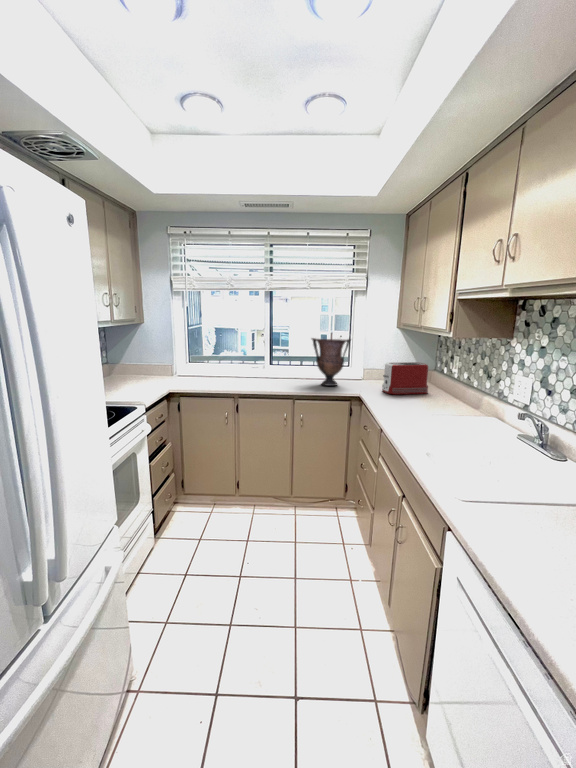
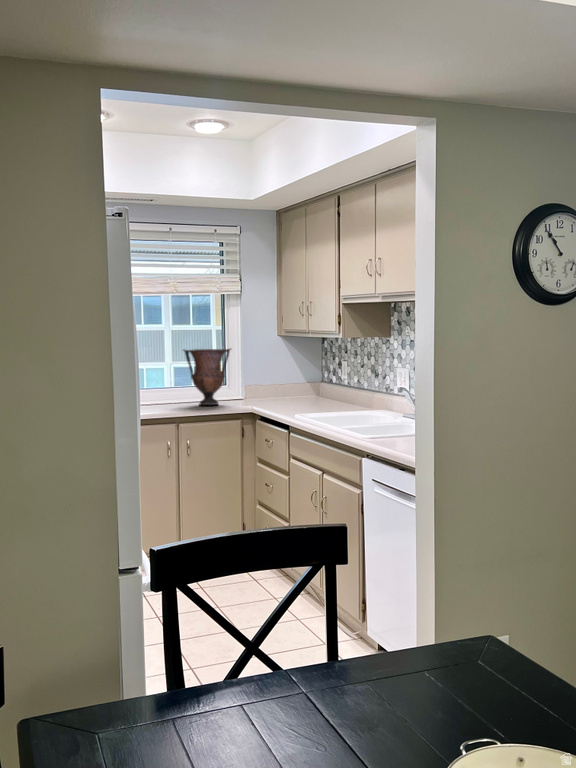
toaster: present [382,362,428,395] -> none [272,371,320,406]

